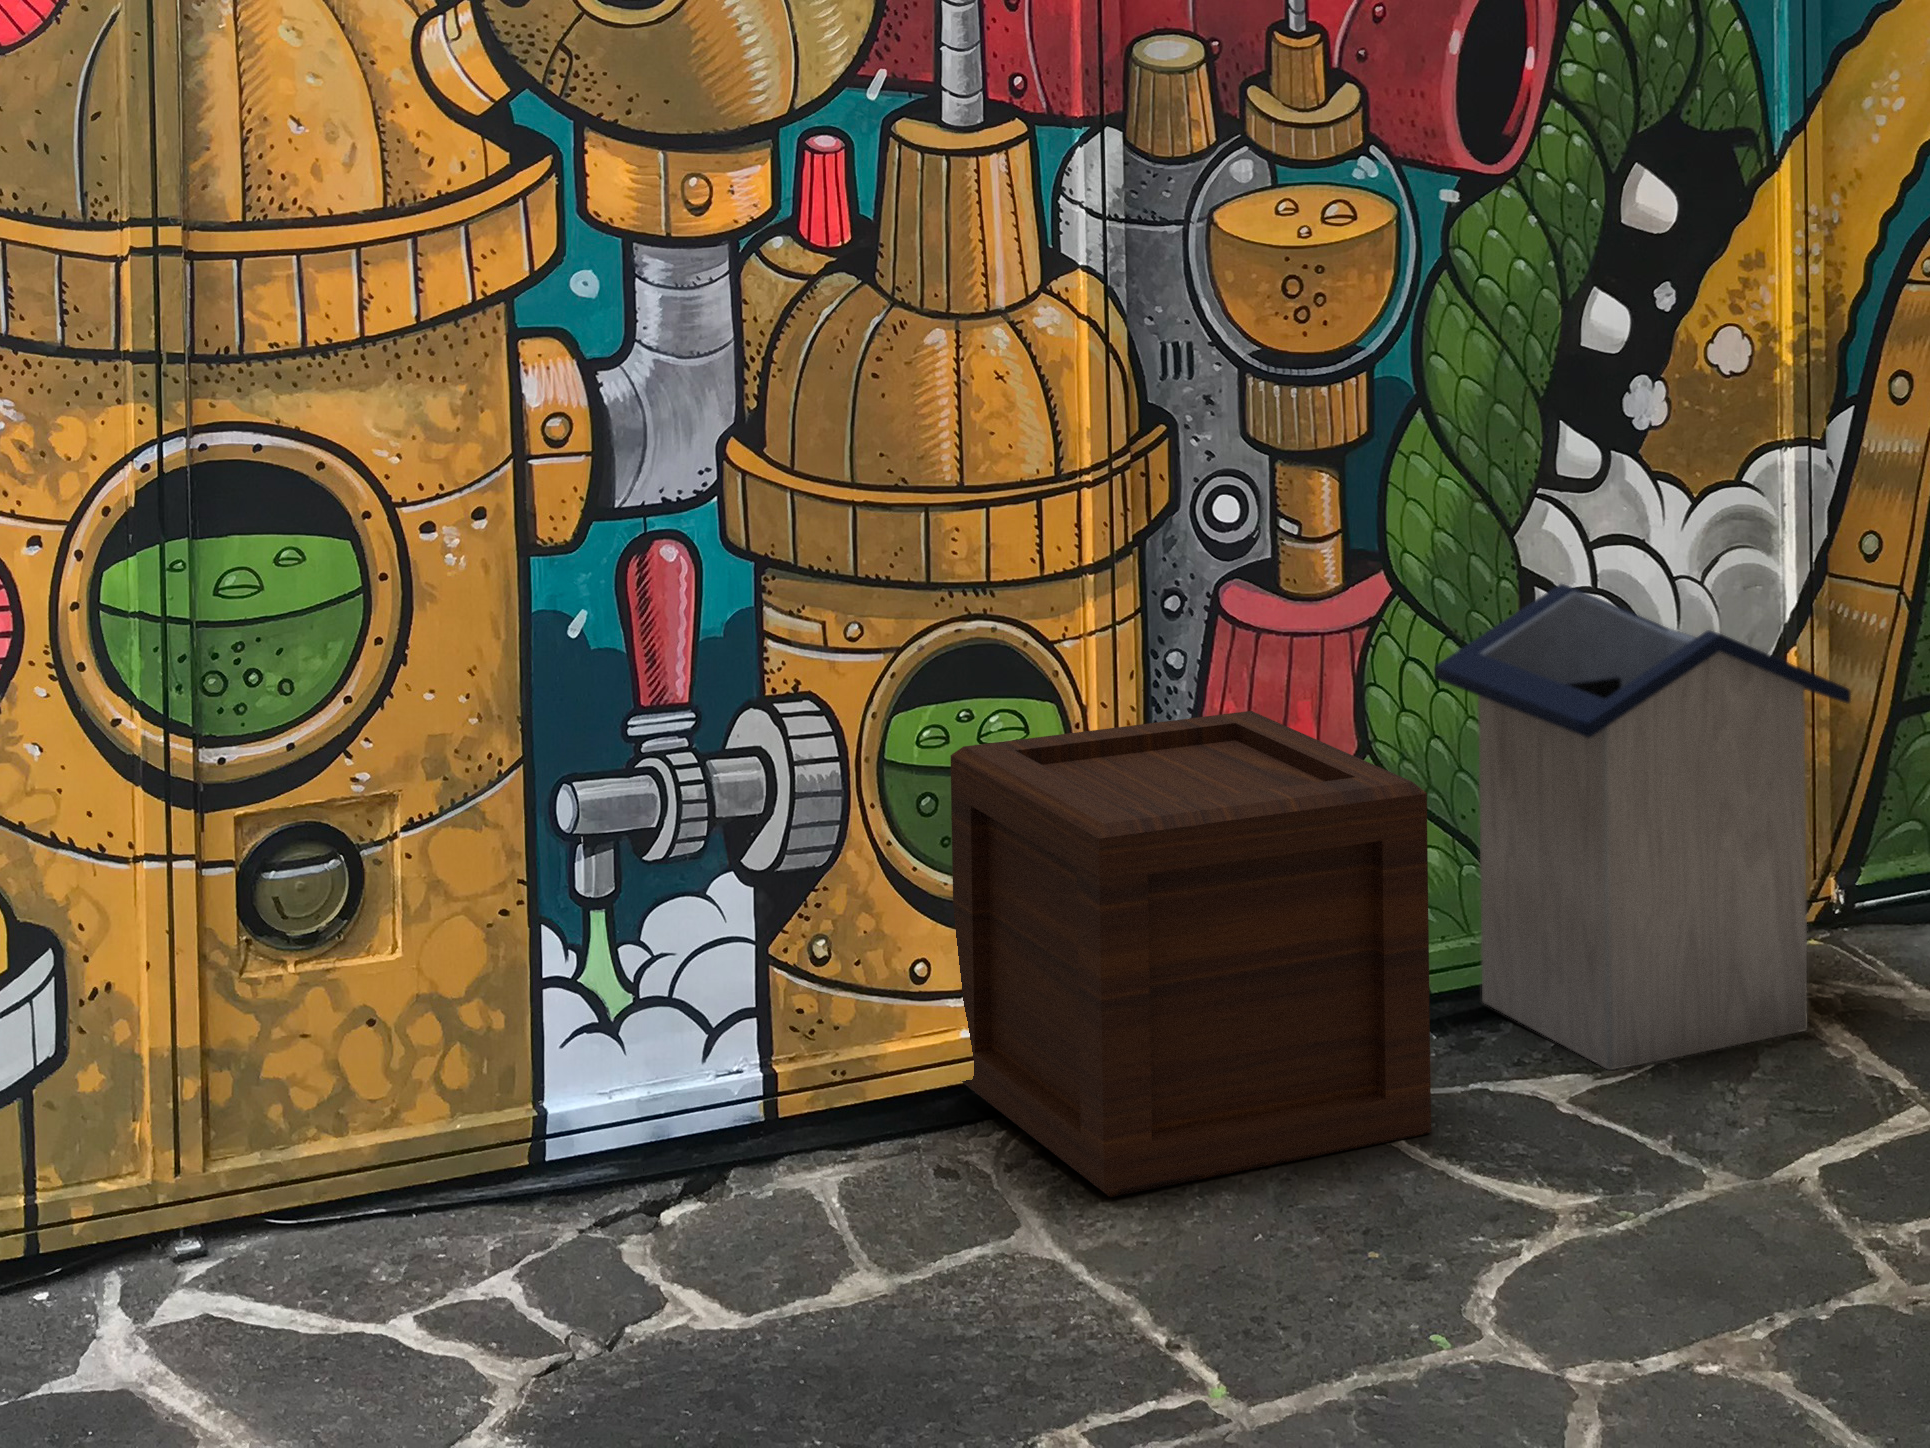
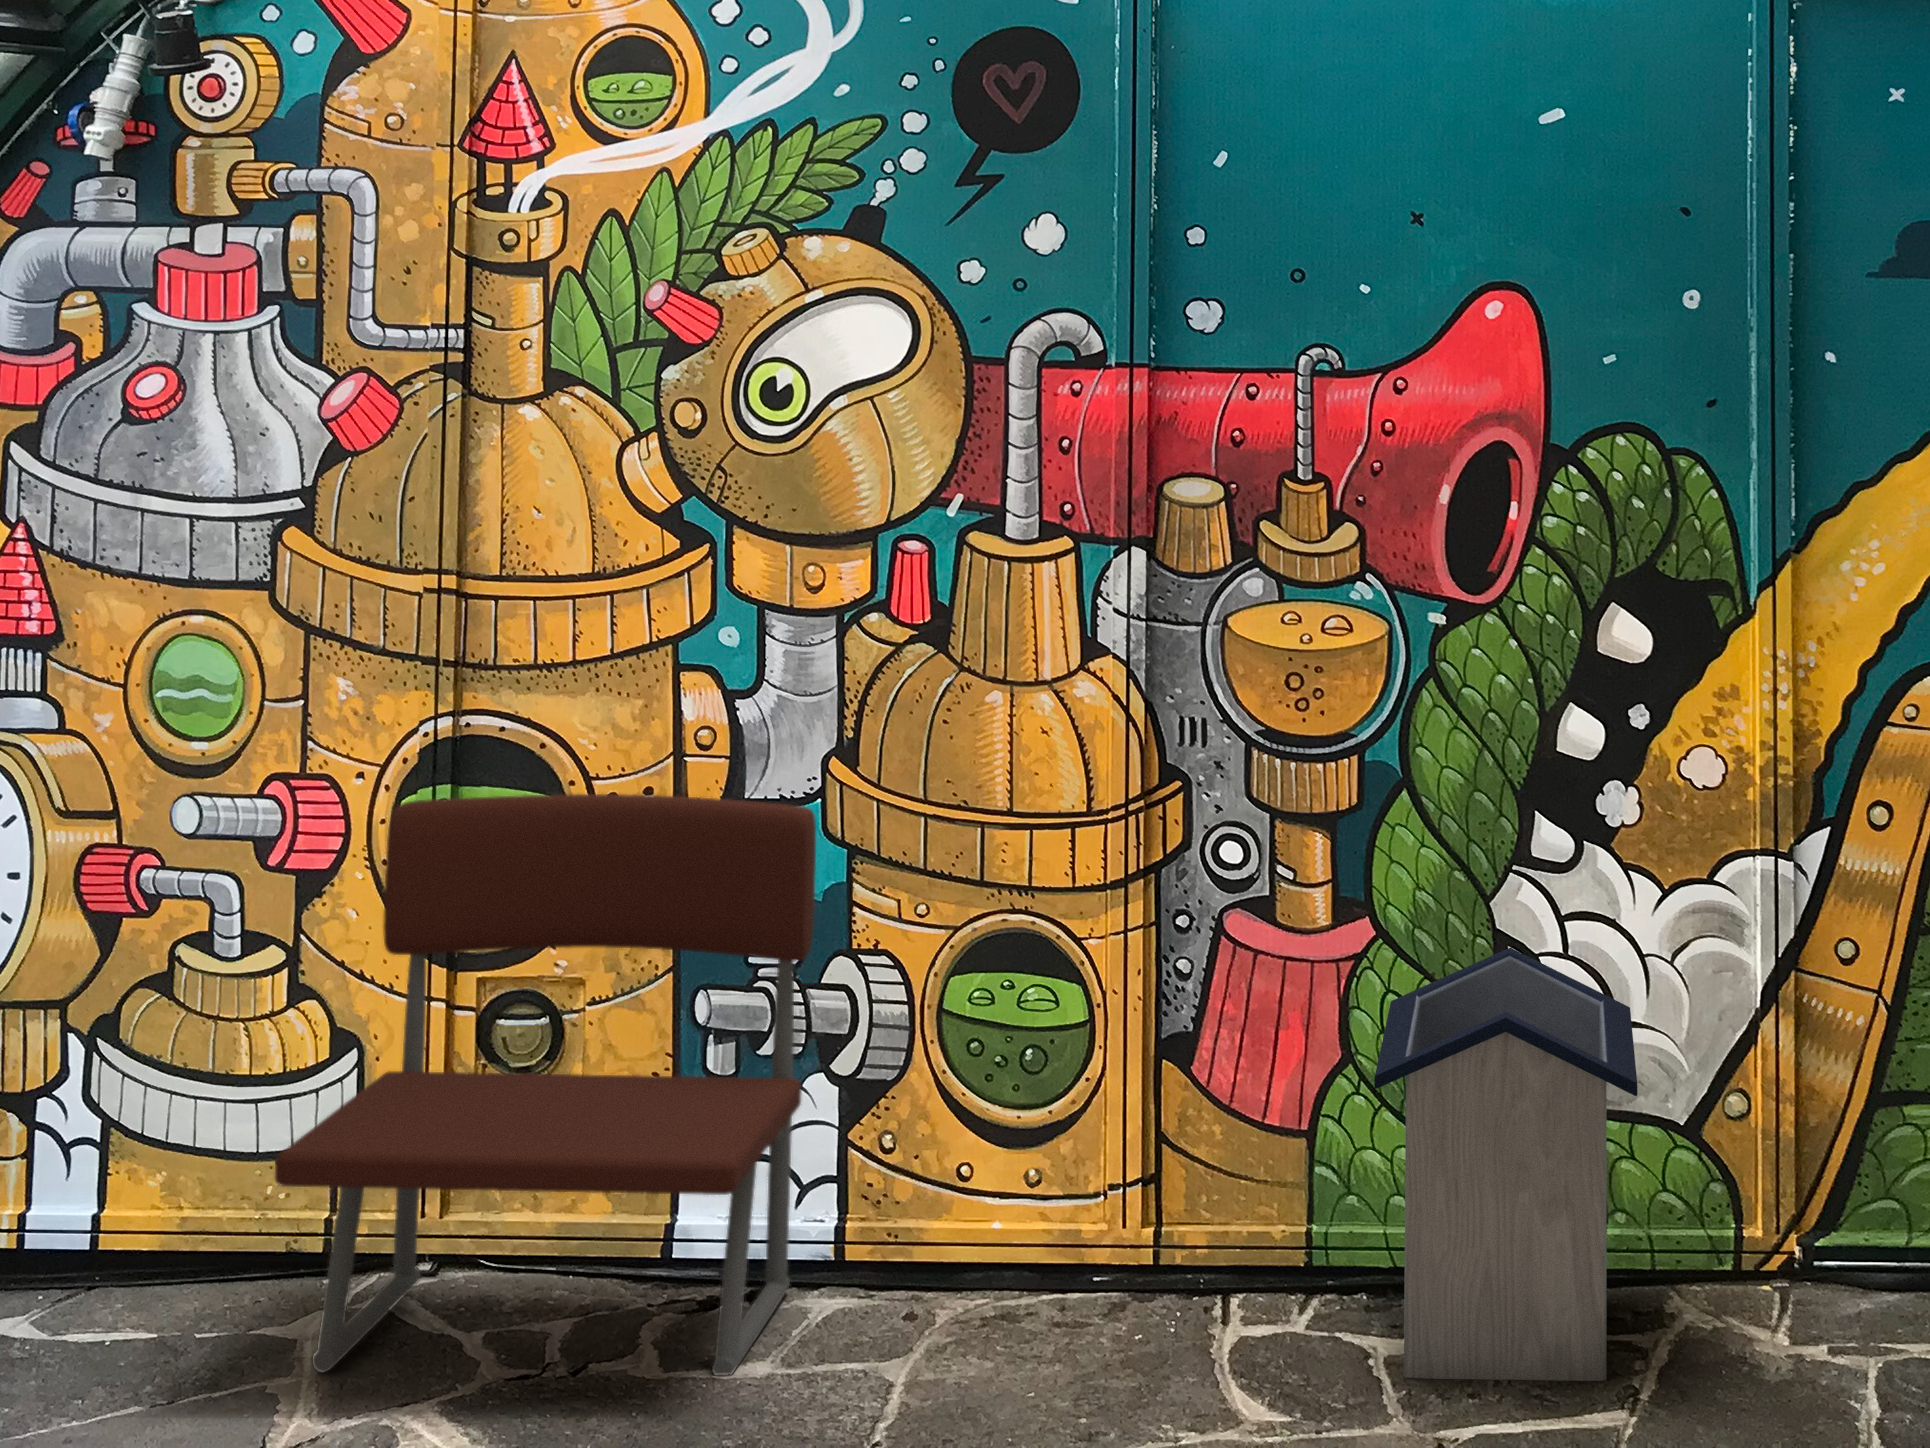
bench: none [175,504,901,1351] -> present [275,794,816,1376]
wooden crate: present [951,711,1431,1197] -> none [906,1009,1235,1402]

